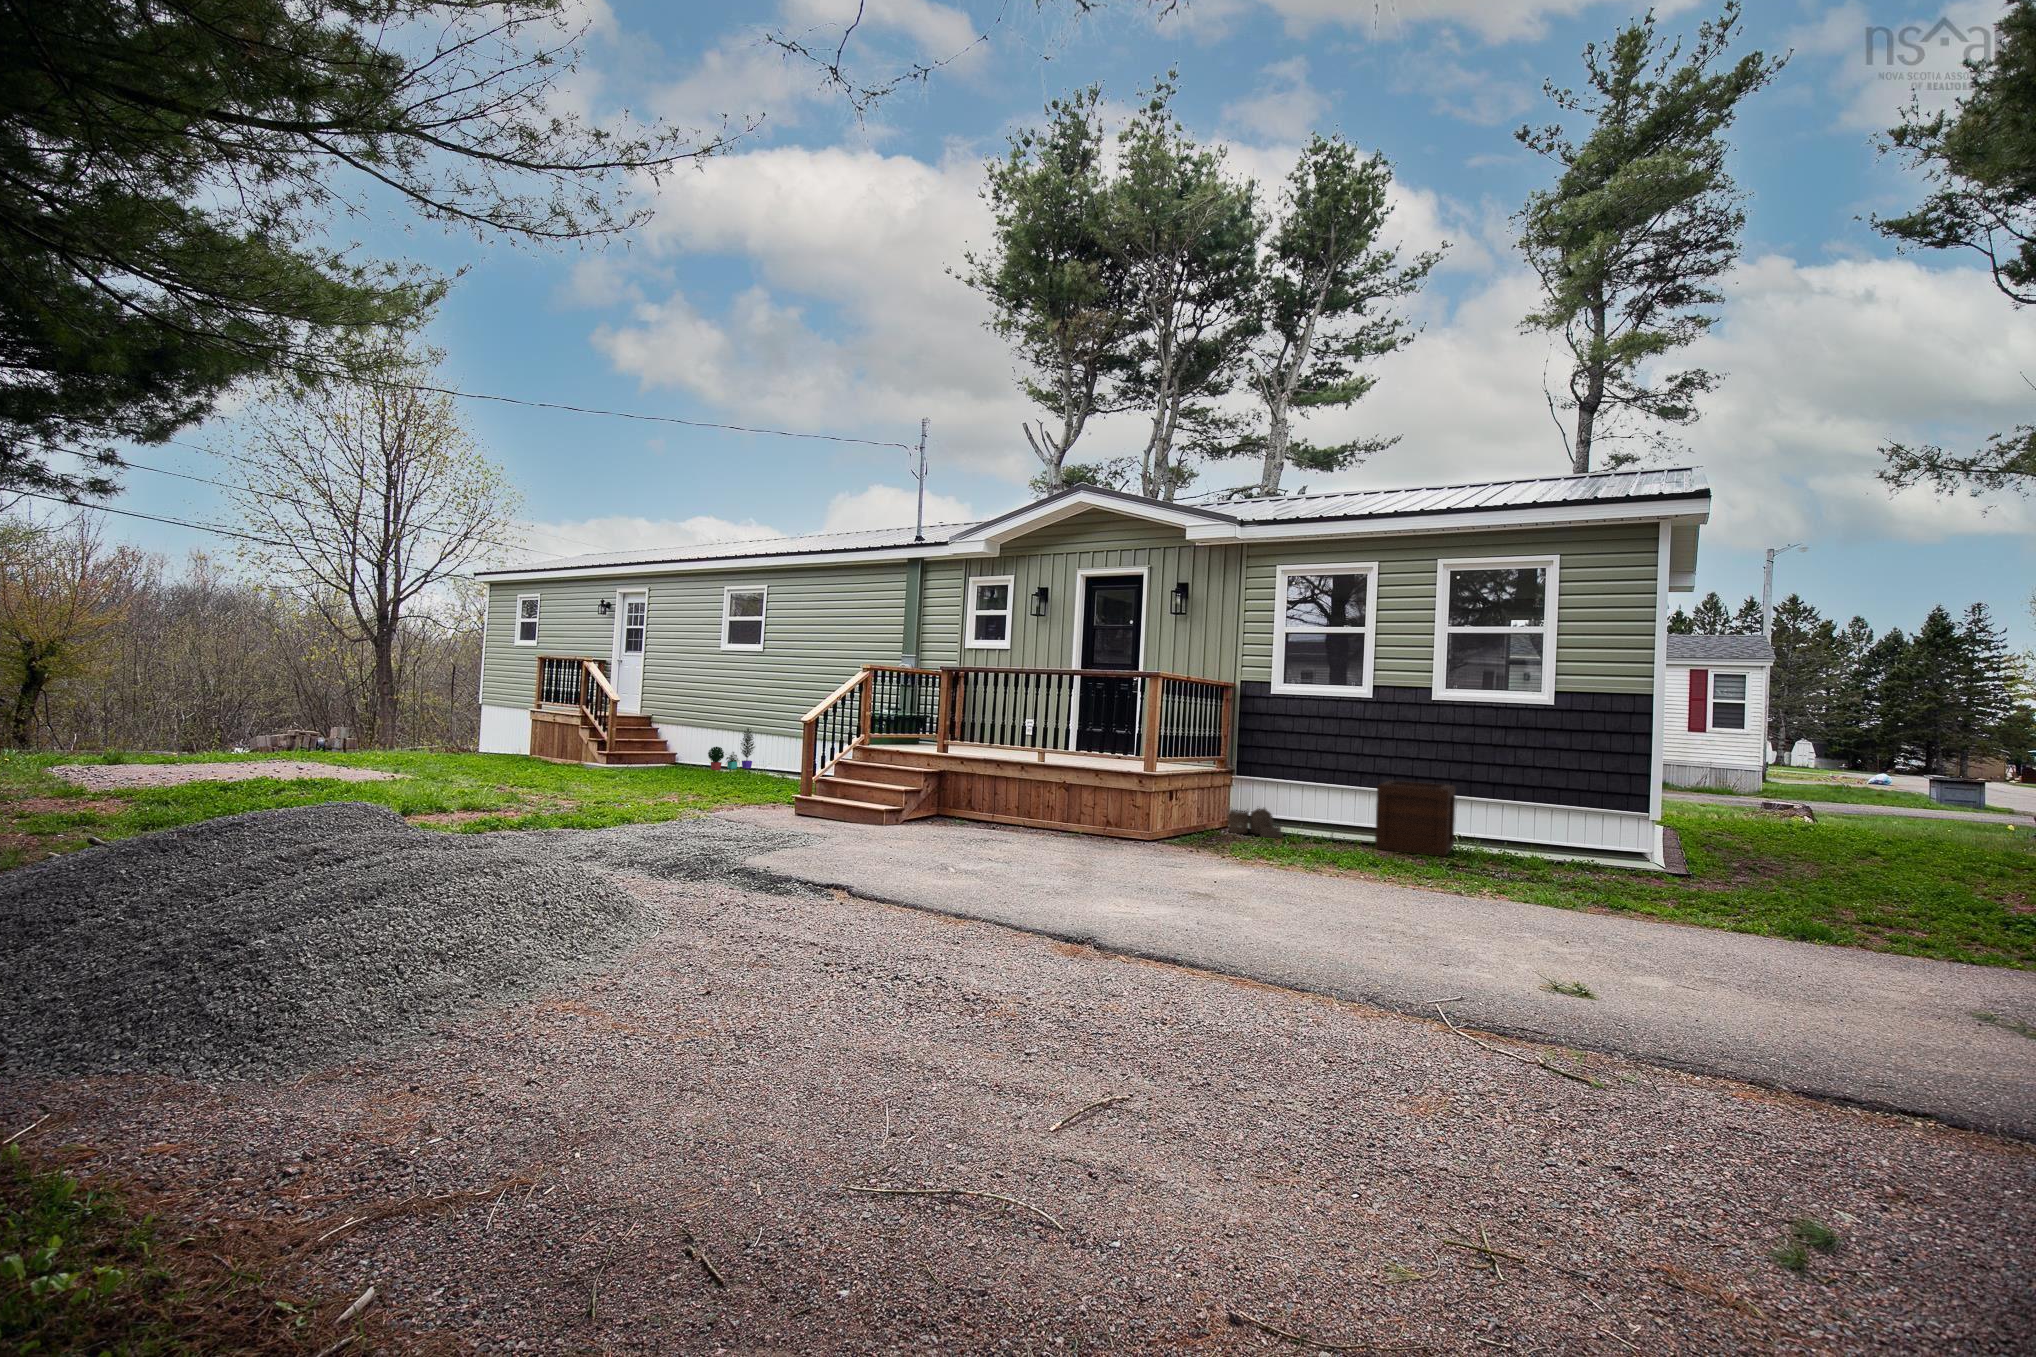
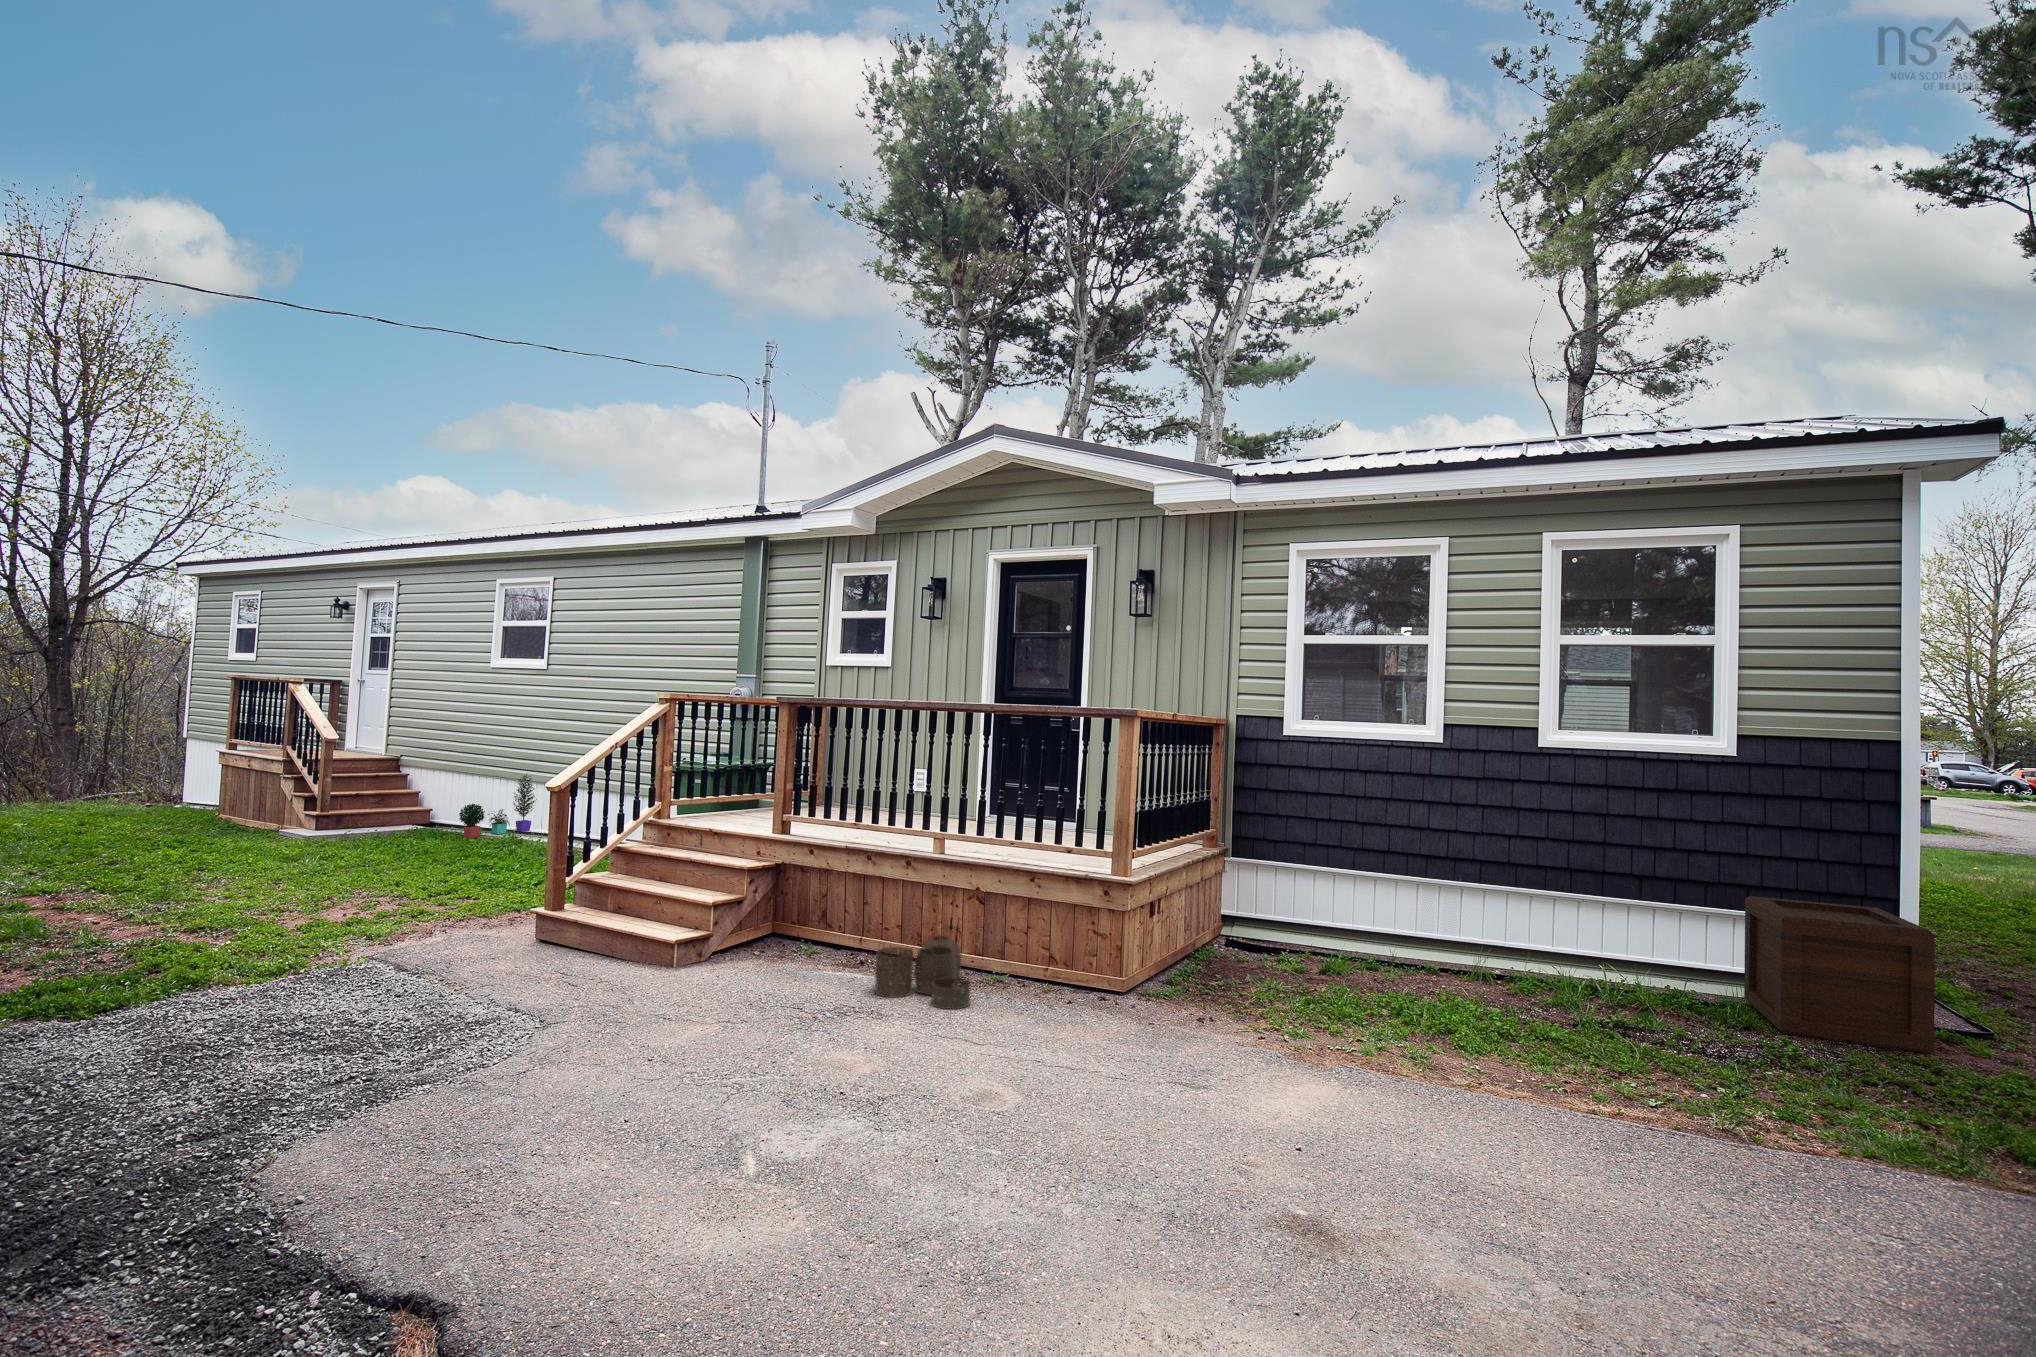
wooden crate: present [1375,781,1456,857] -> present [1744,896,1935,1054]
woven basket: present [1228,808,1281,838] -> present [875,935,971,1009]

